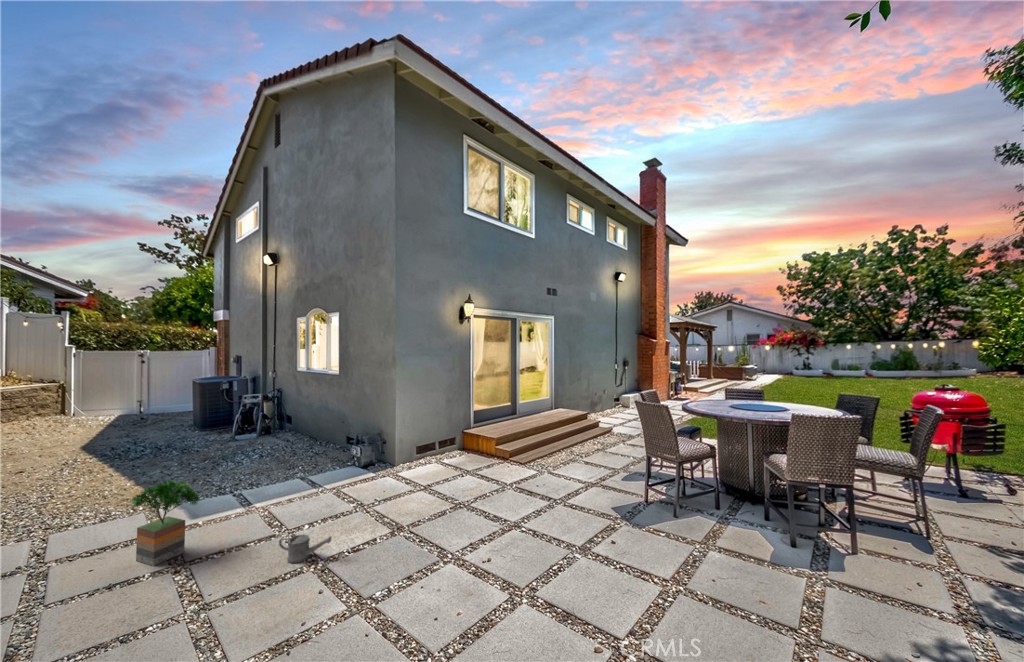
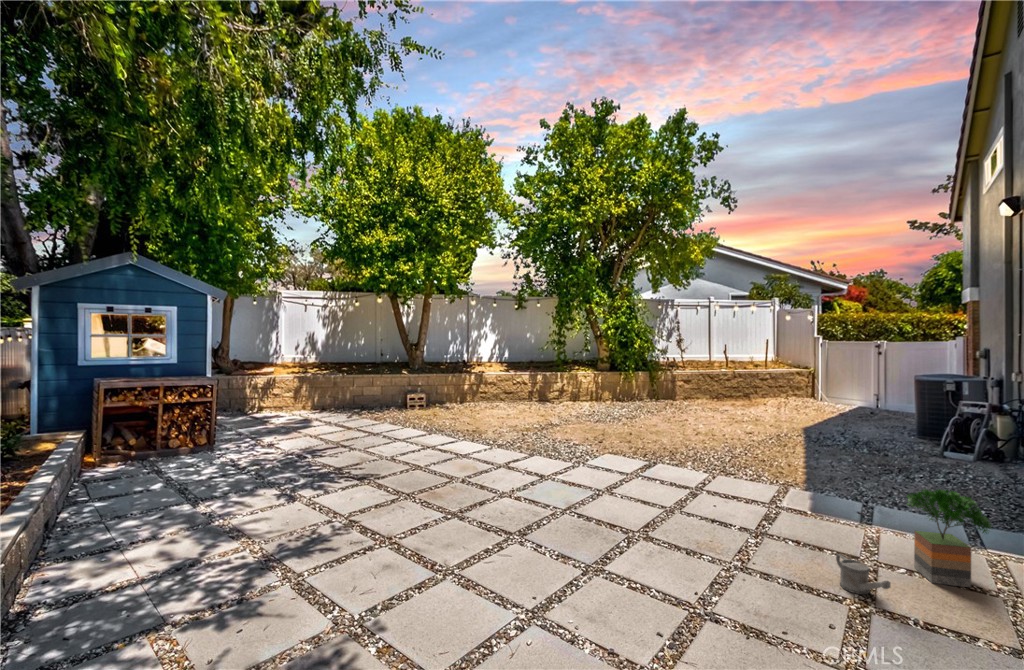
potted tree: present [130,480,200,566] -> present [907,489,991,587]

